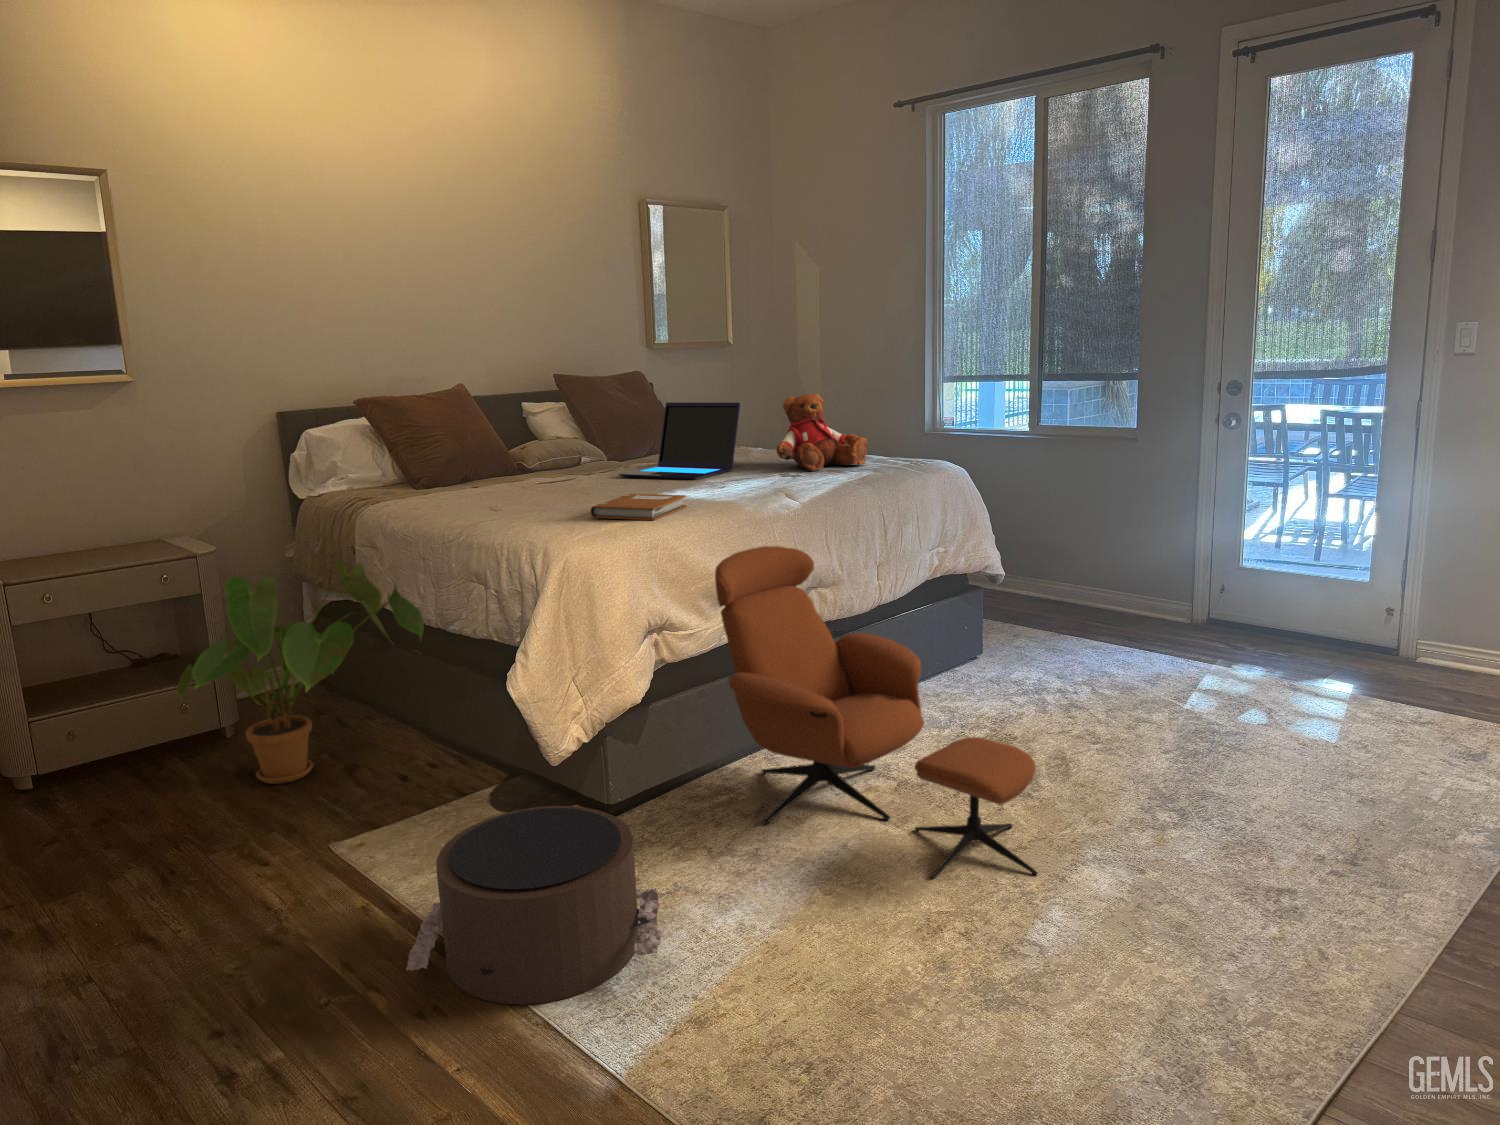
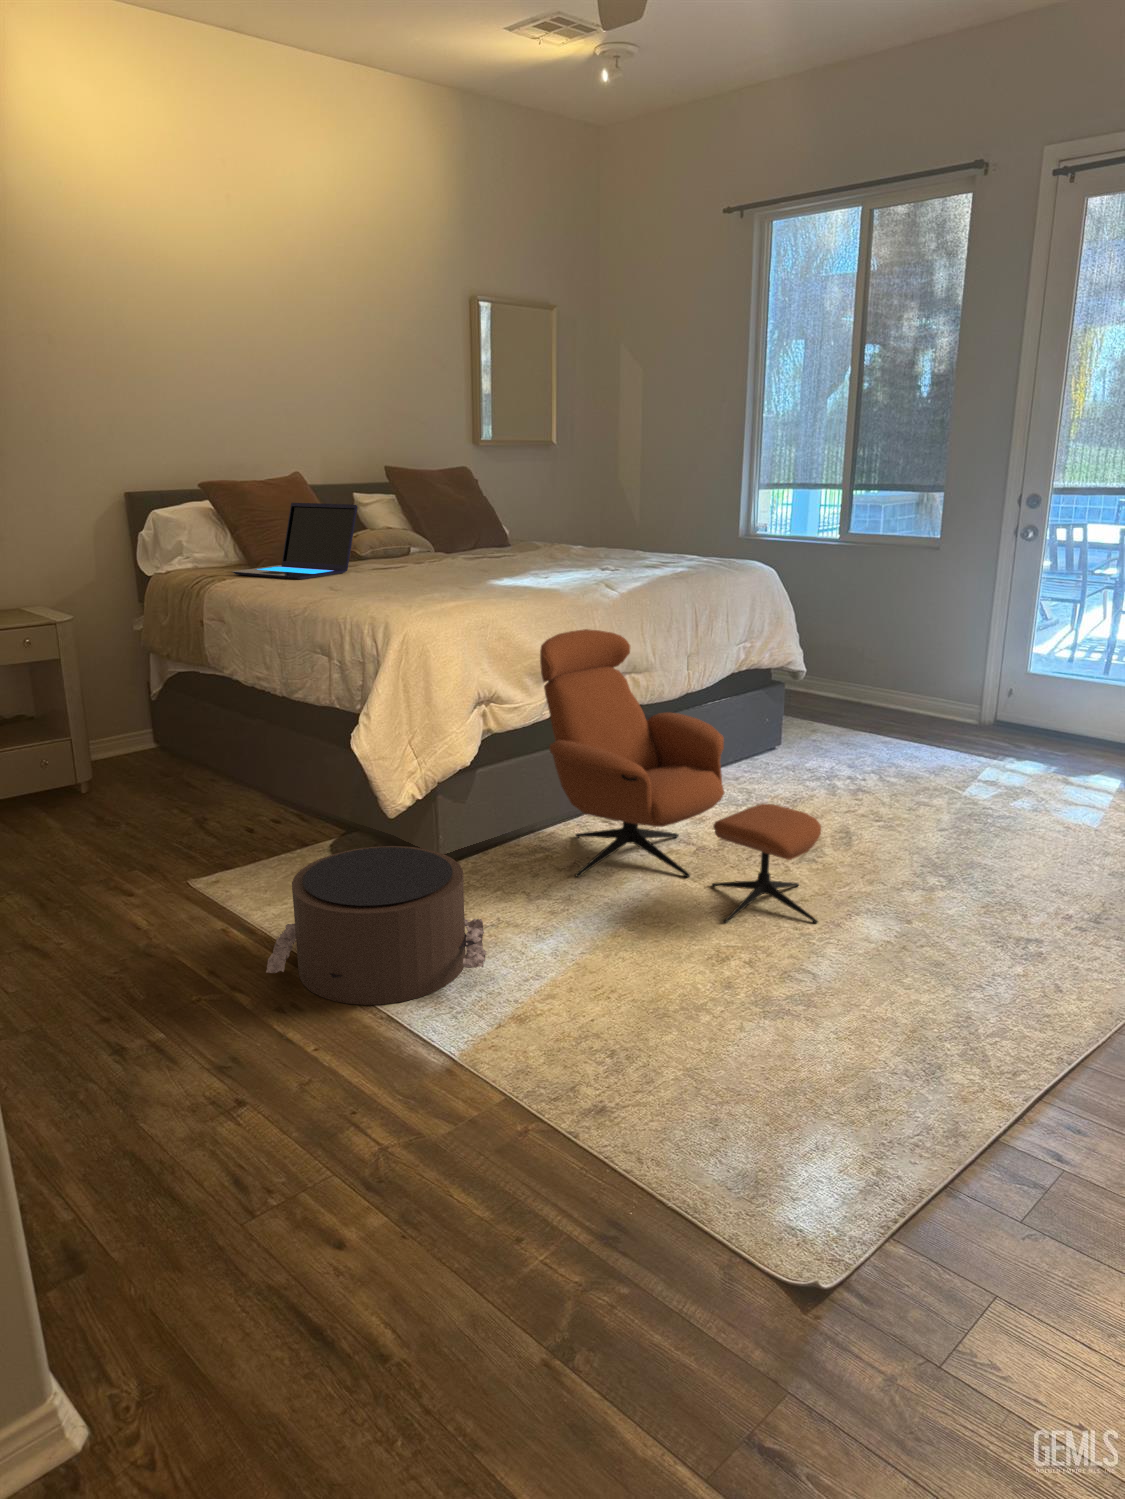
teddy bear: present [777,394,868,471] -> none [599,495,685,567]
laptop: present [618,402,740,480] -> present [232,503,357,580]
notebook: present [591,494,687,520] -> none [427,578,515,601]
house plant: present [177,561,424,784] -> none [45,632,270,832]

